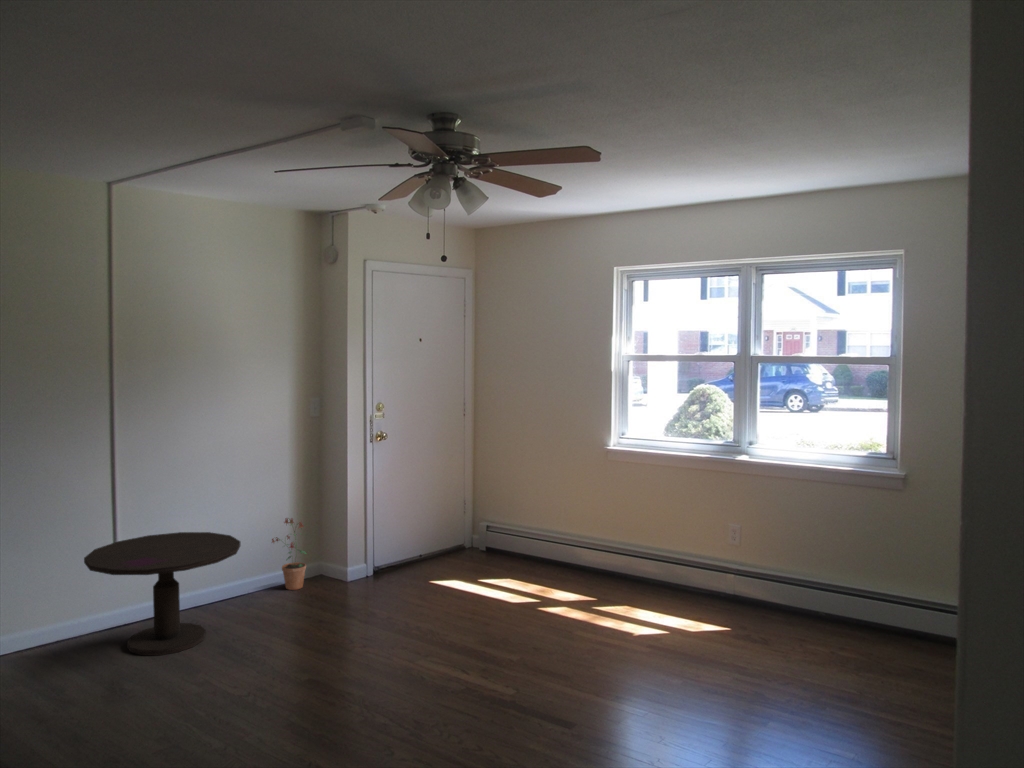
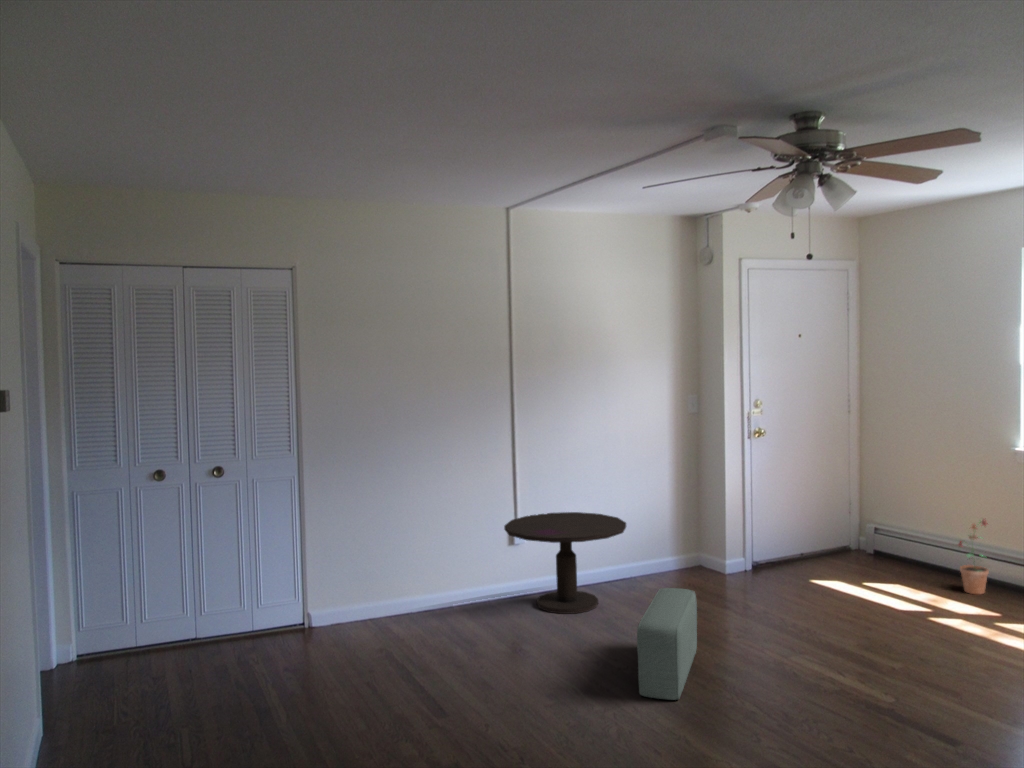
potted plant: present [272,518,307,590] -> present [958,519,989,594]
pouf: none [251,614,318,750] -> present [637,588,697,700]

